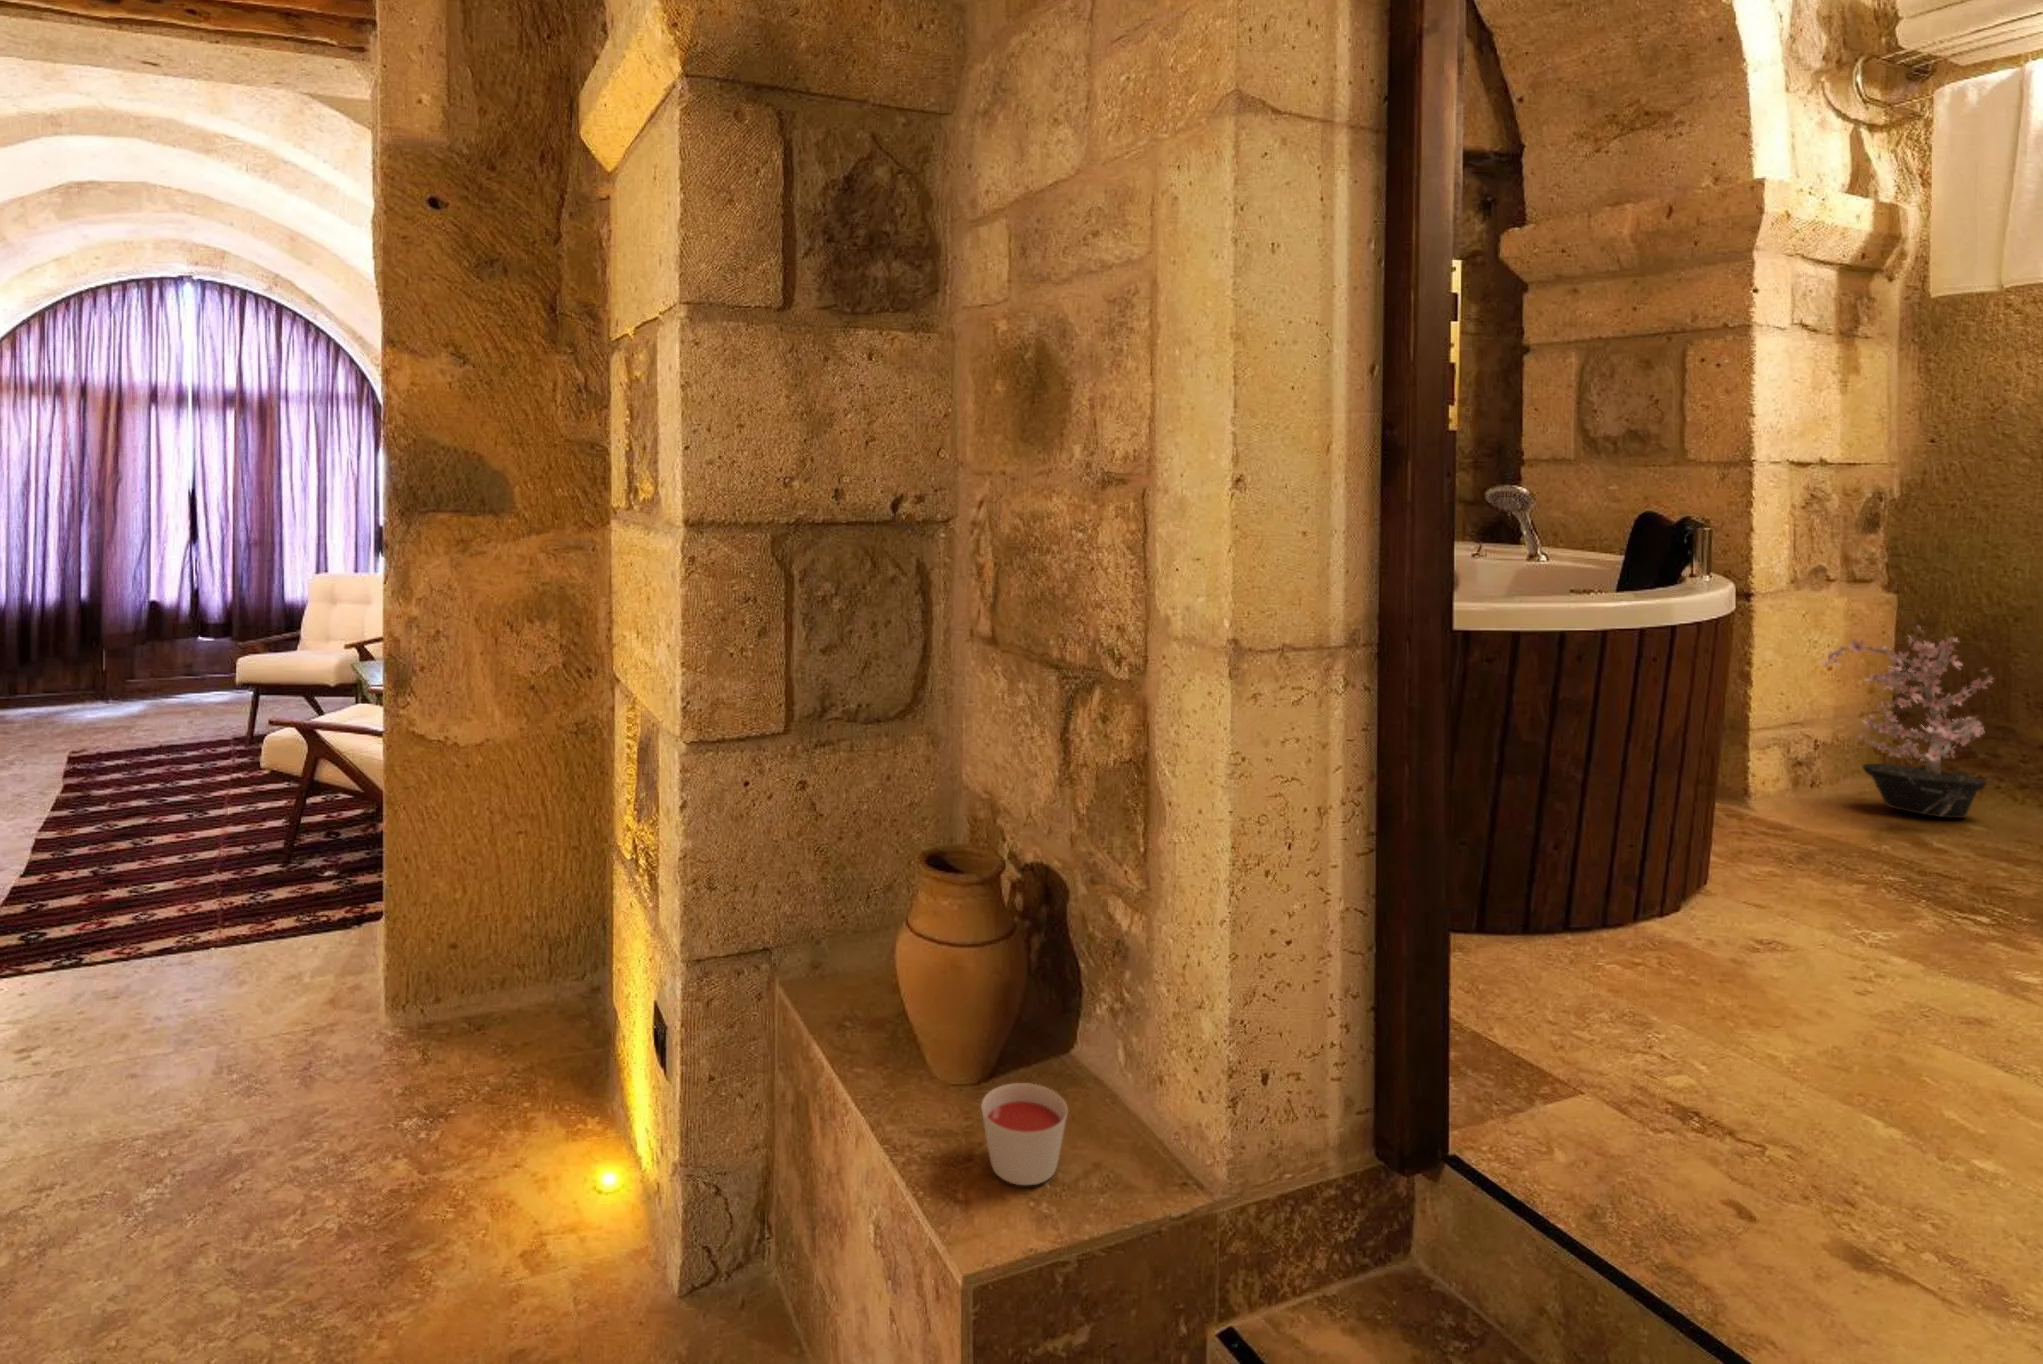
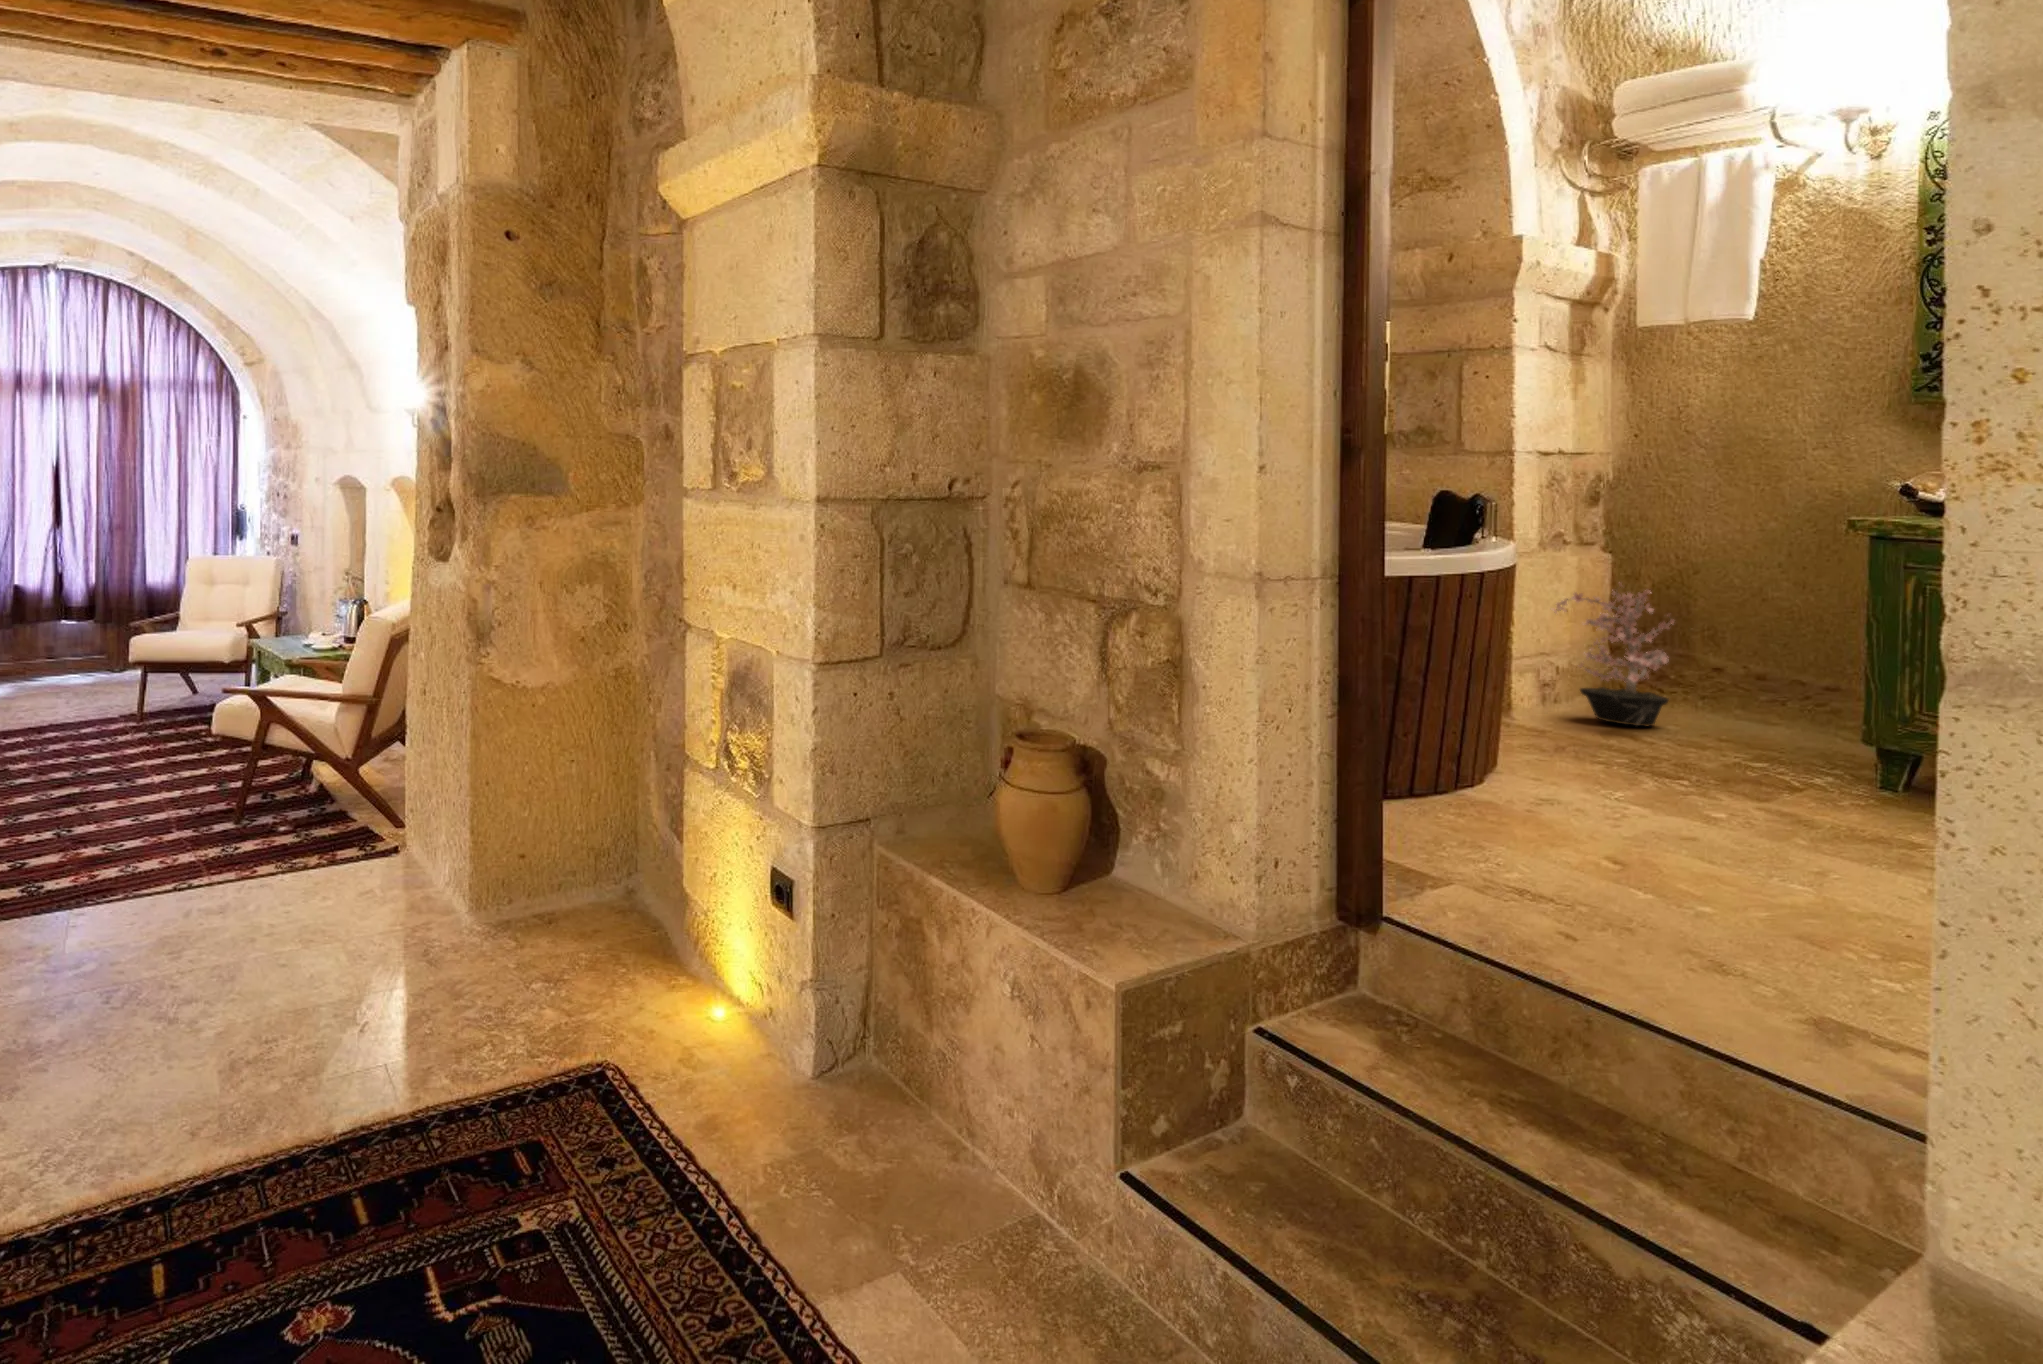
candle: present [982,1083,1067,1185] -> none [1088,875,1148,934]

